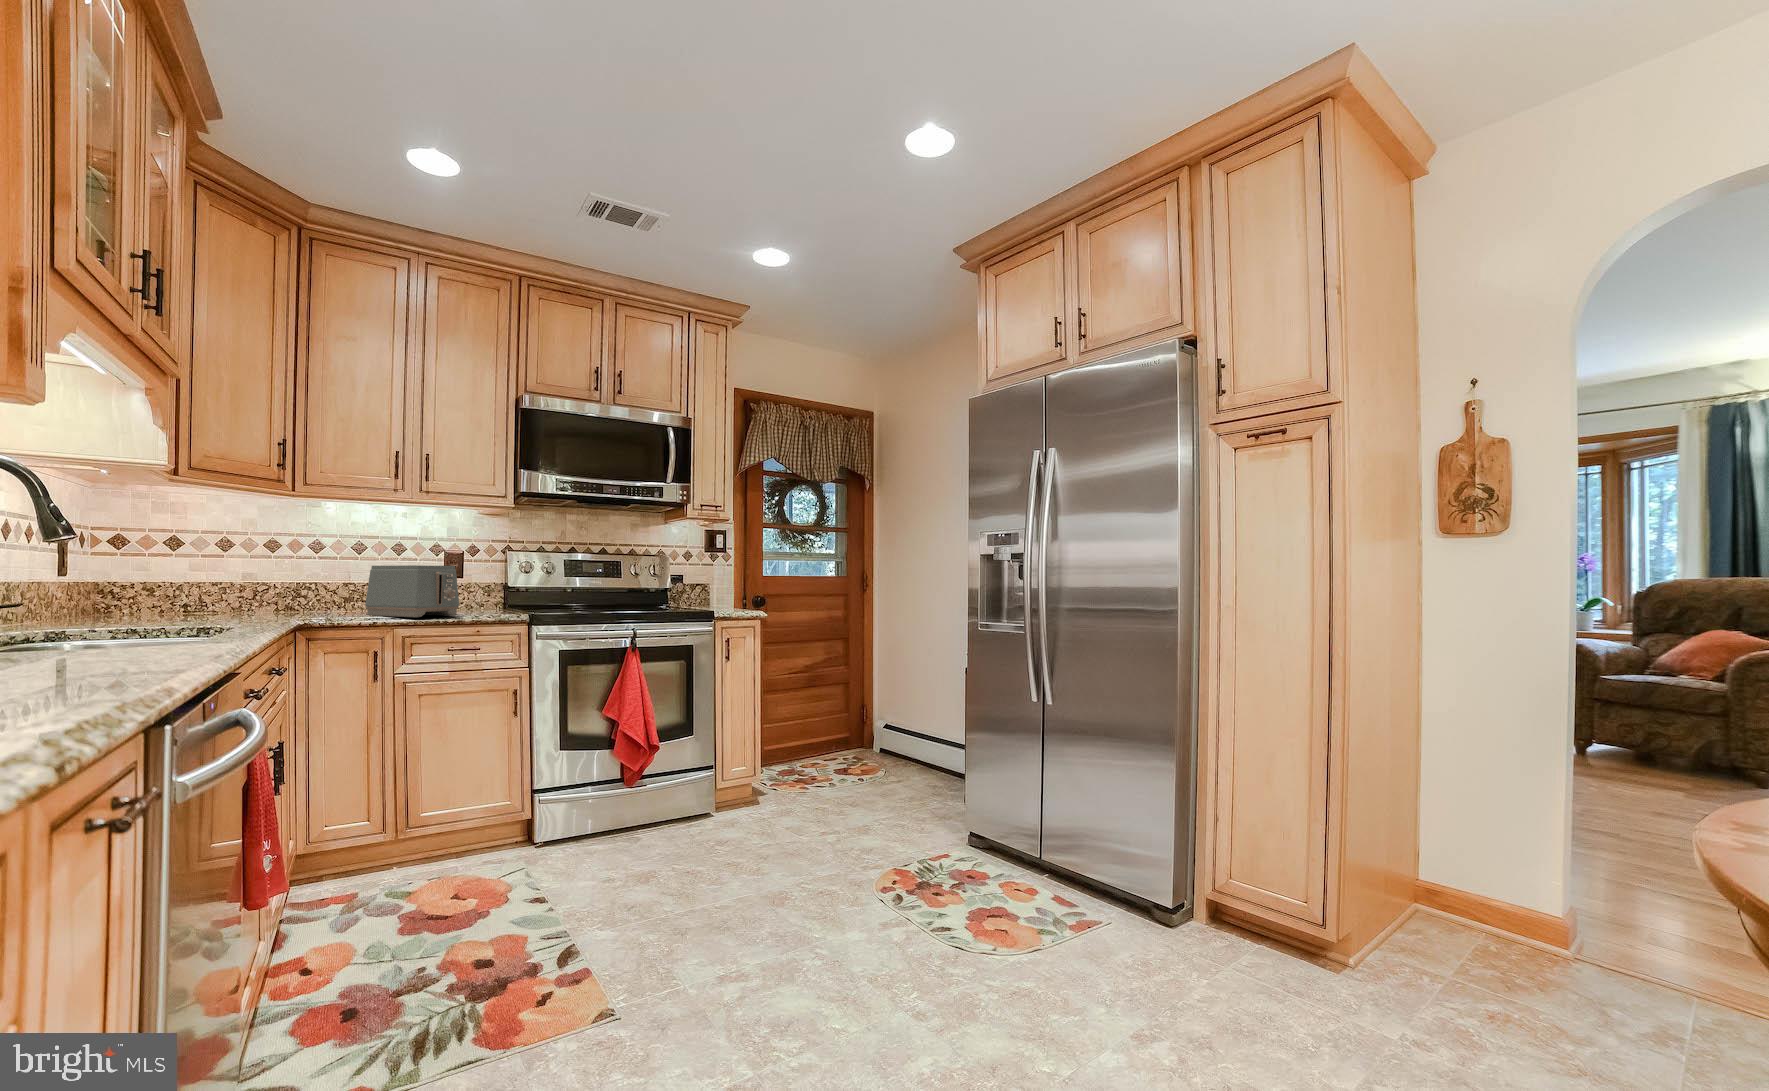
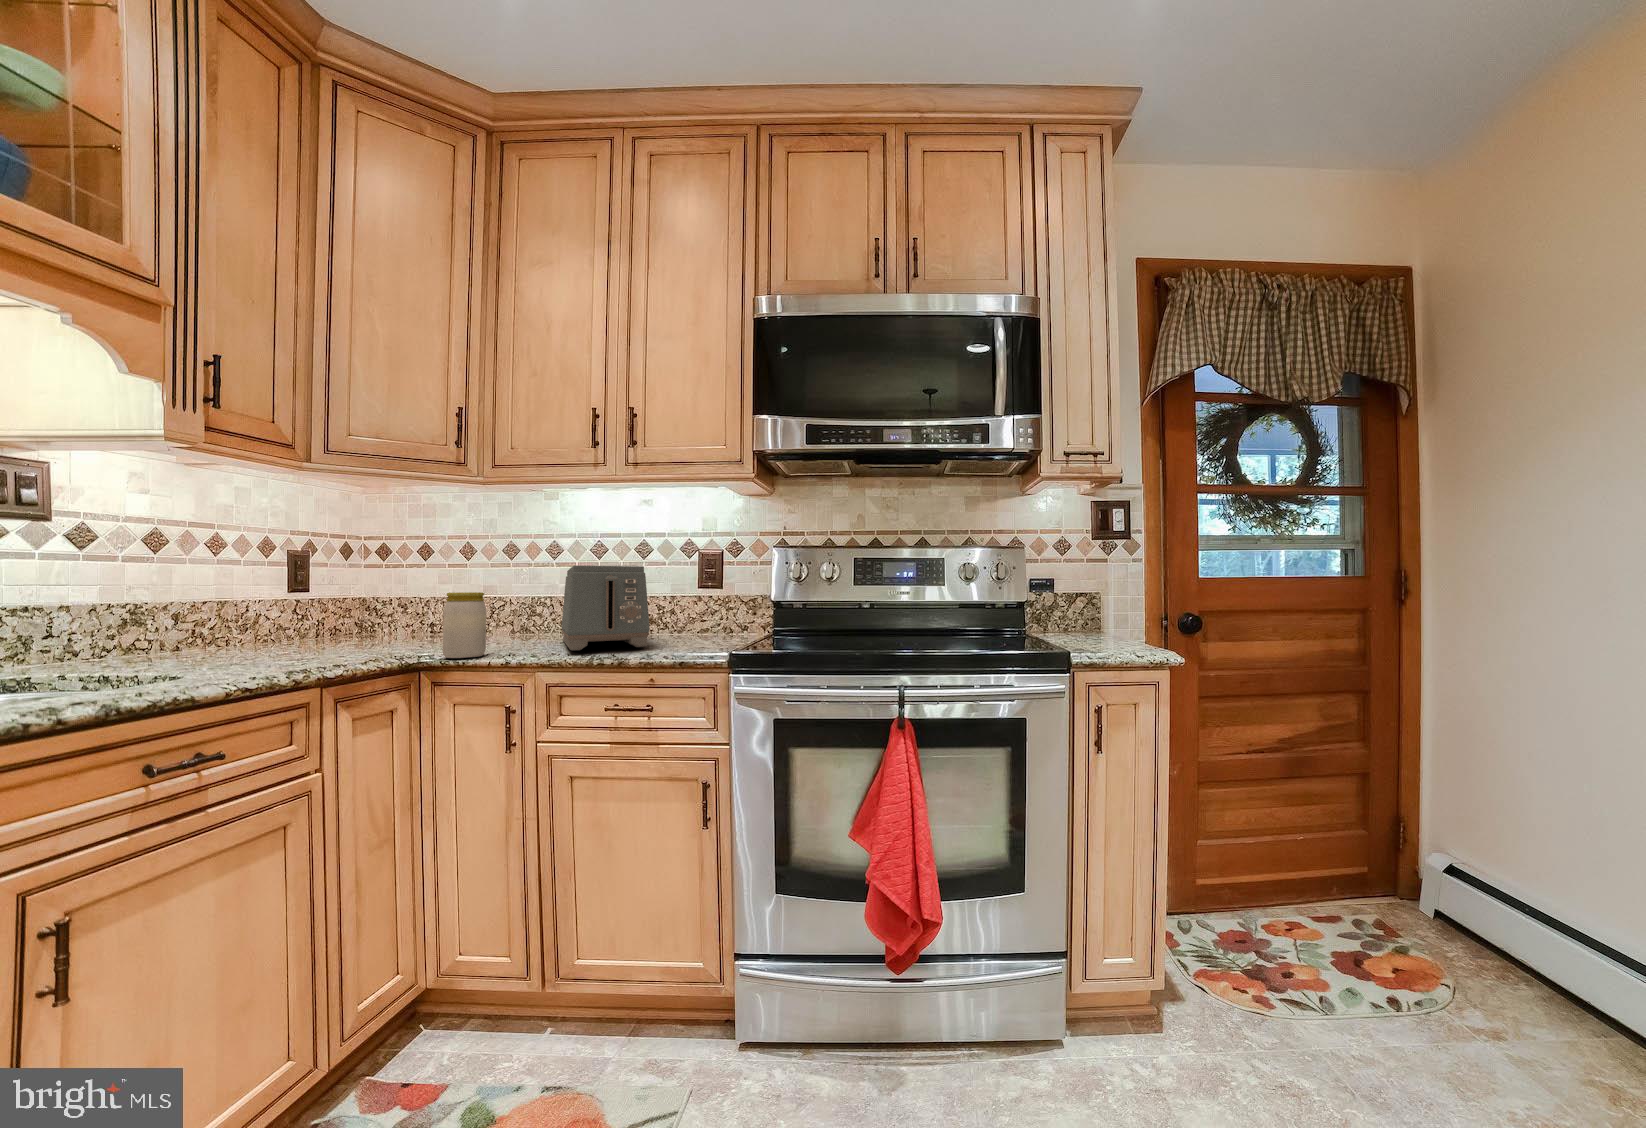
jar: none [327,581,356,623] -> present [442,592,486,658]

